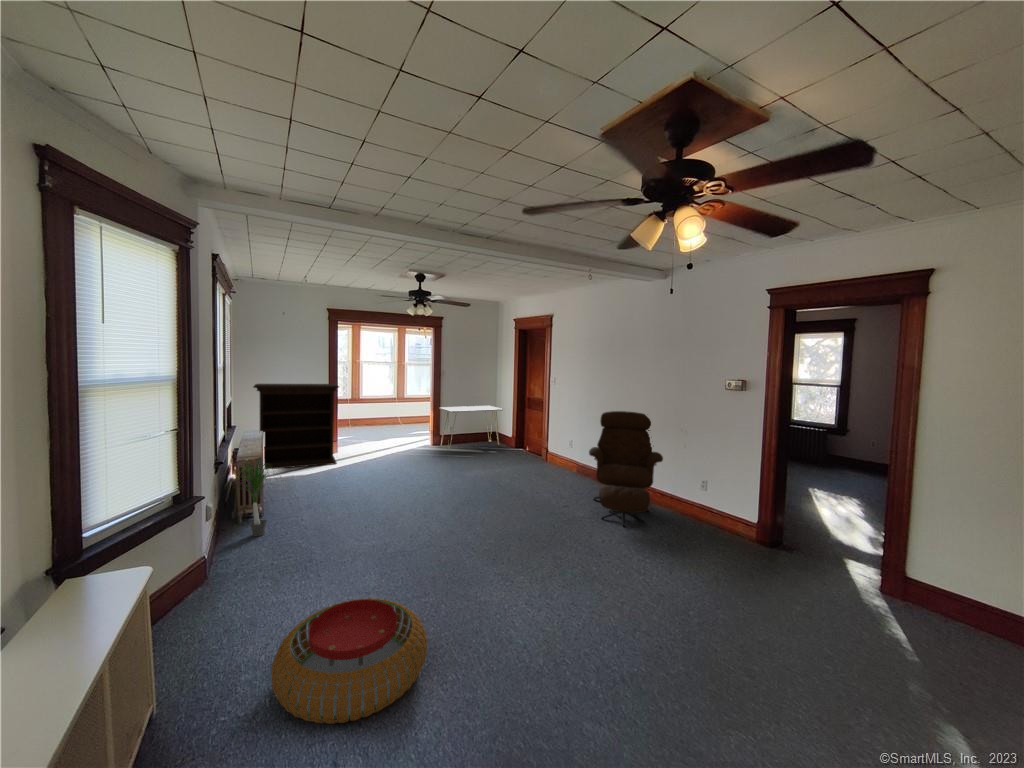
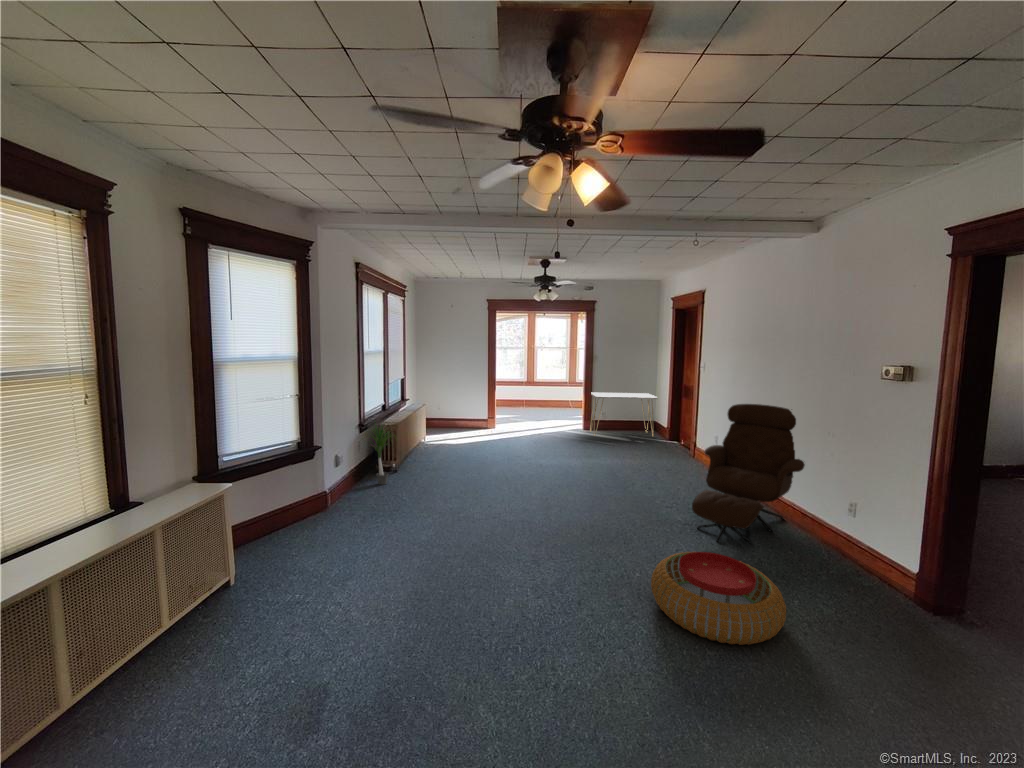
bookshelf: present [253,384,339,469] -> none [420,365,489,438]
pouf: present [271,598,427,724] -> present [651,552,786,645]

